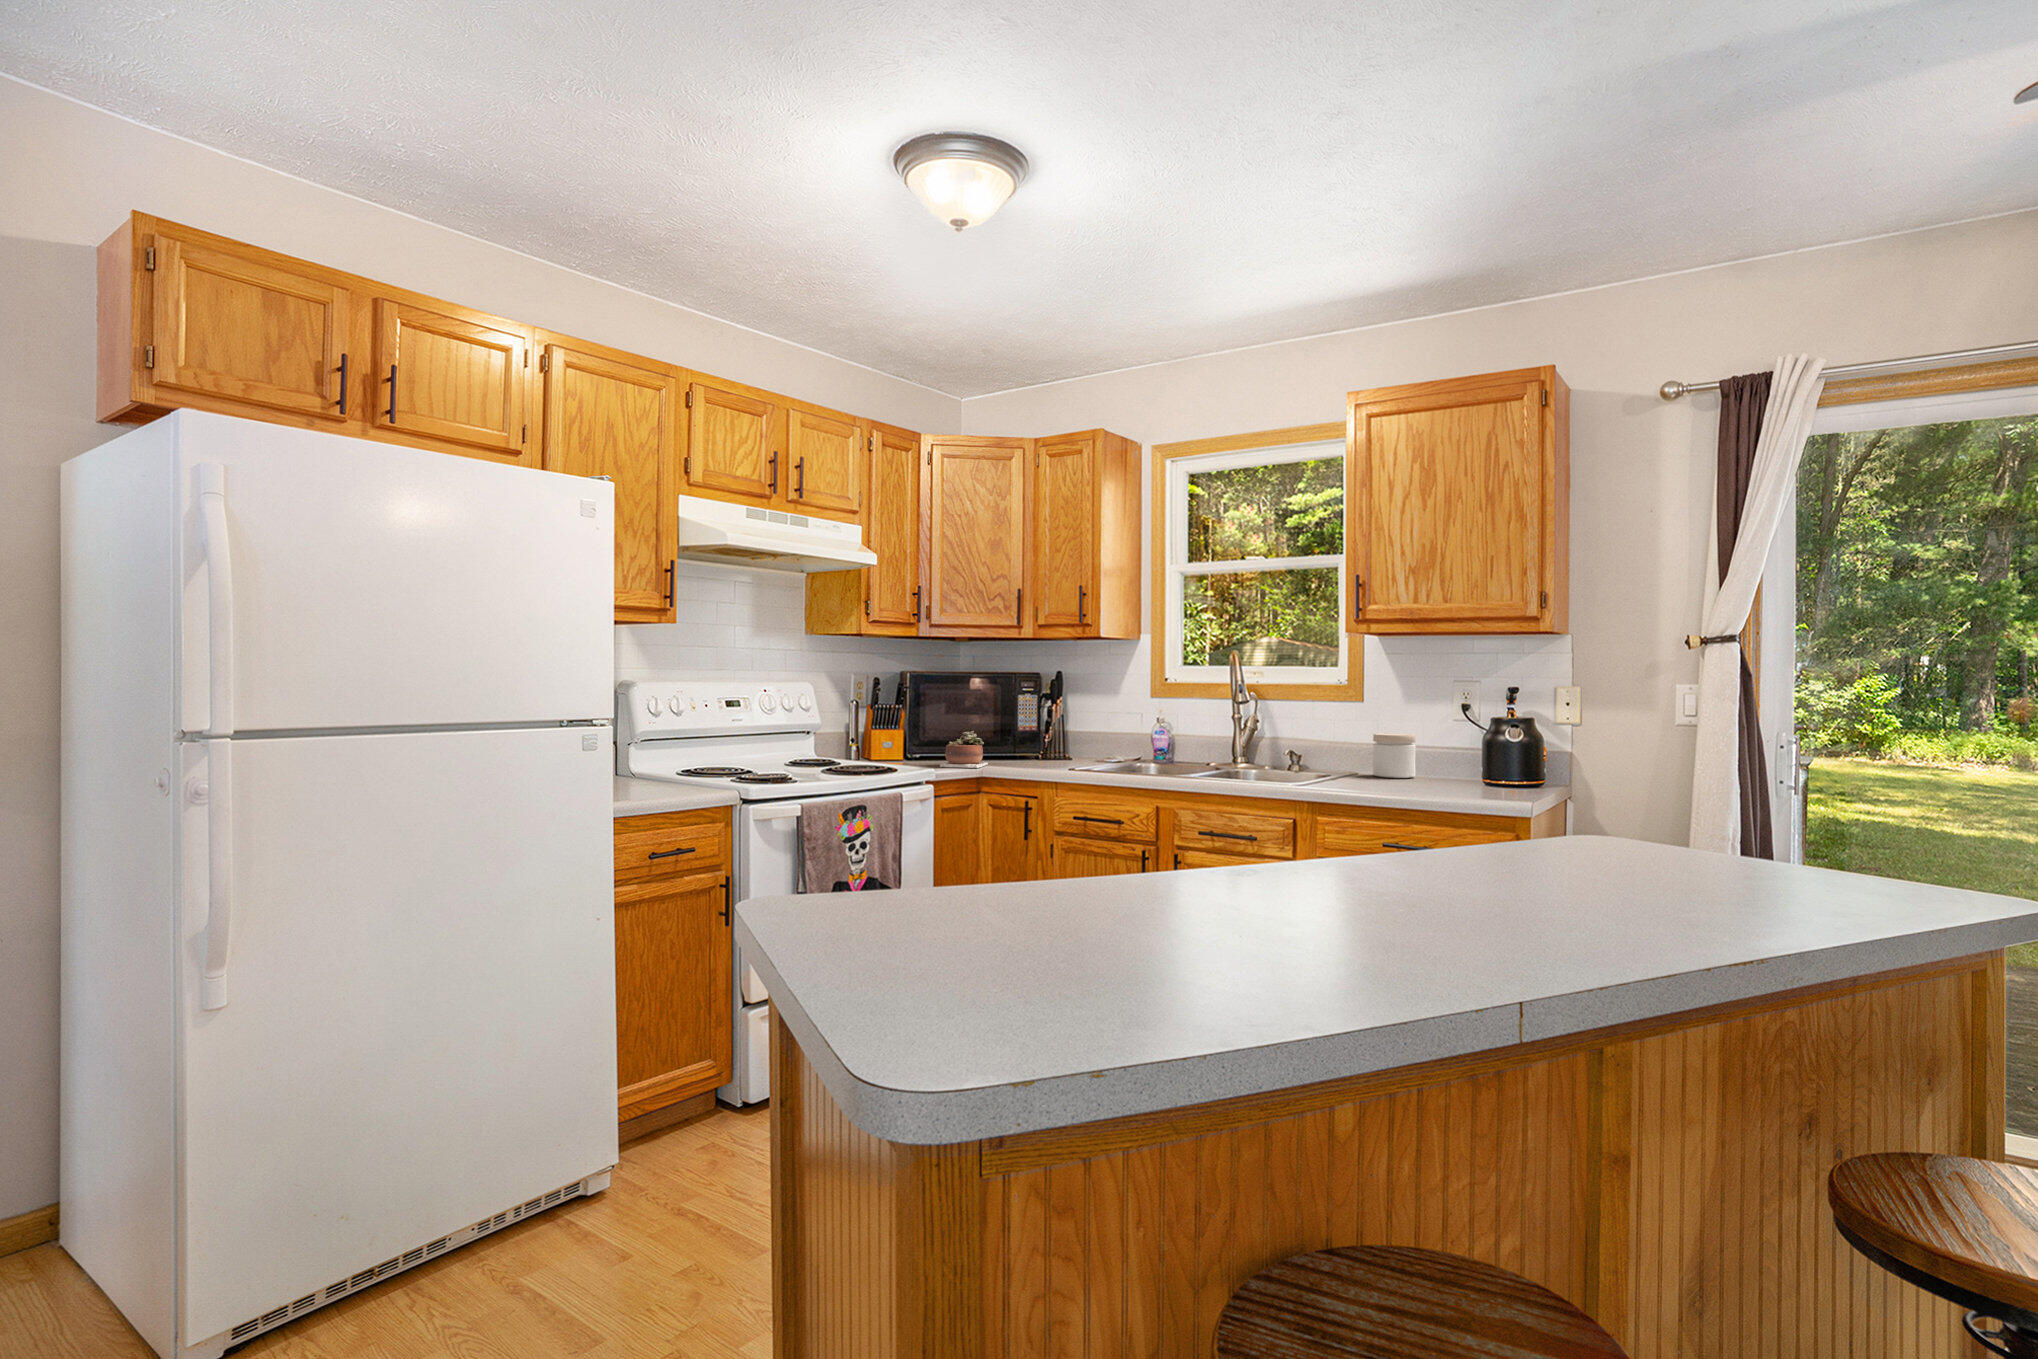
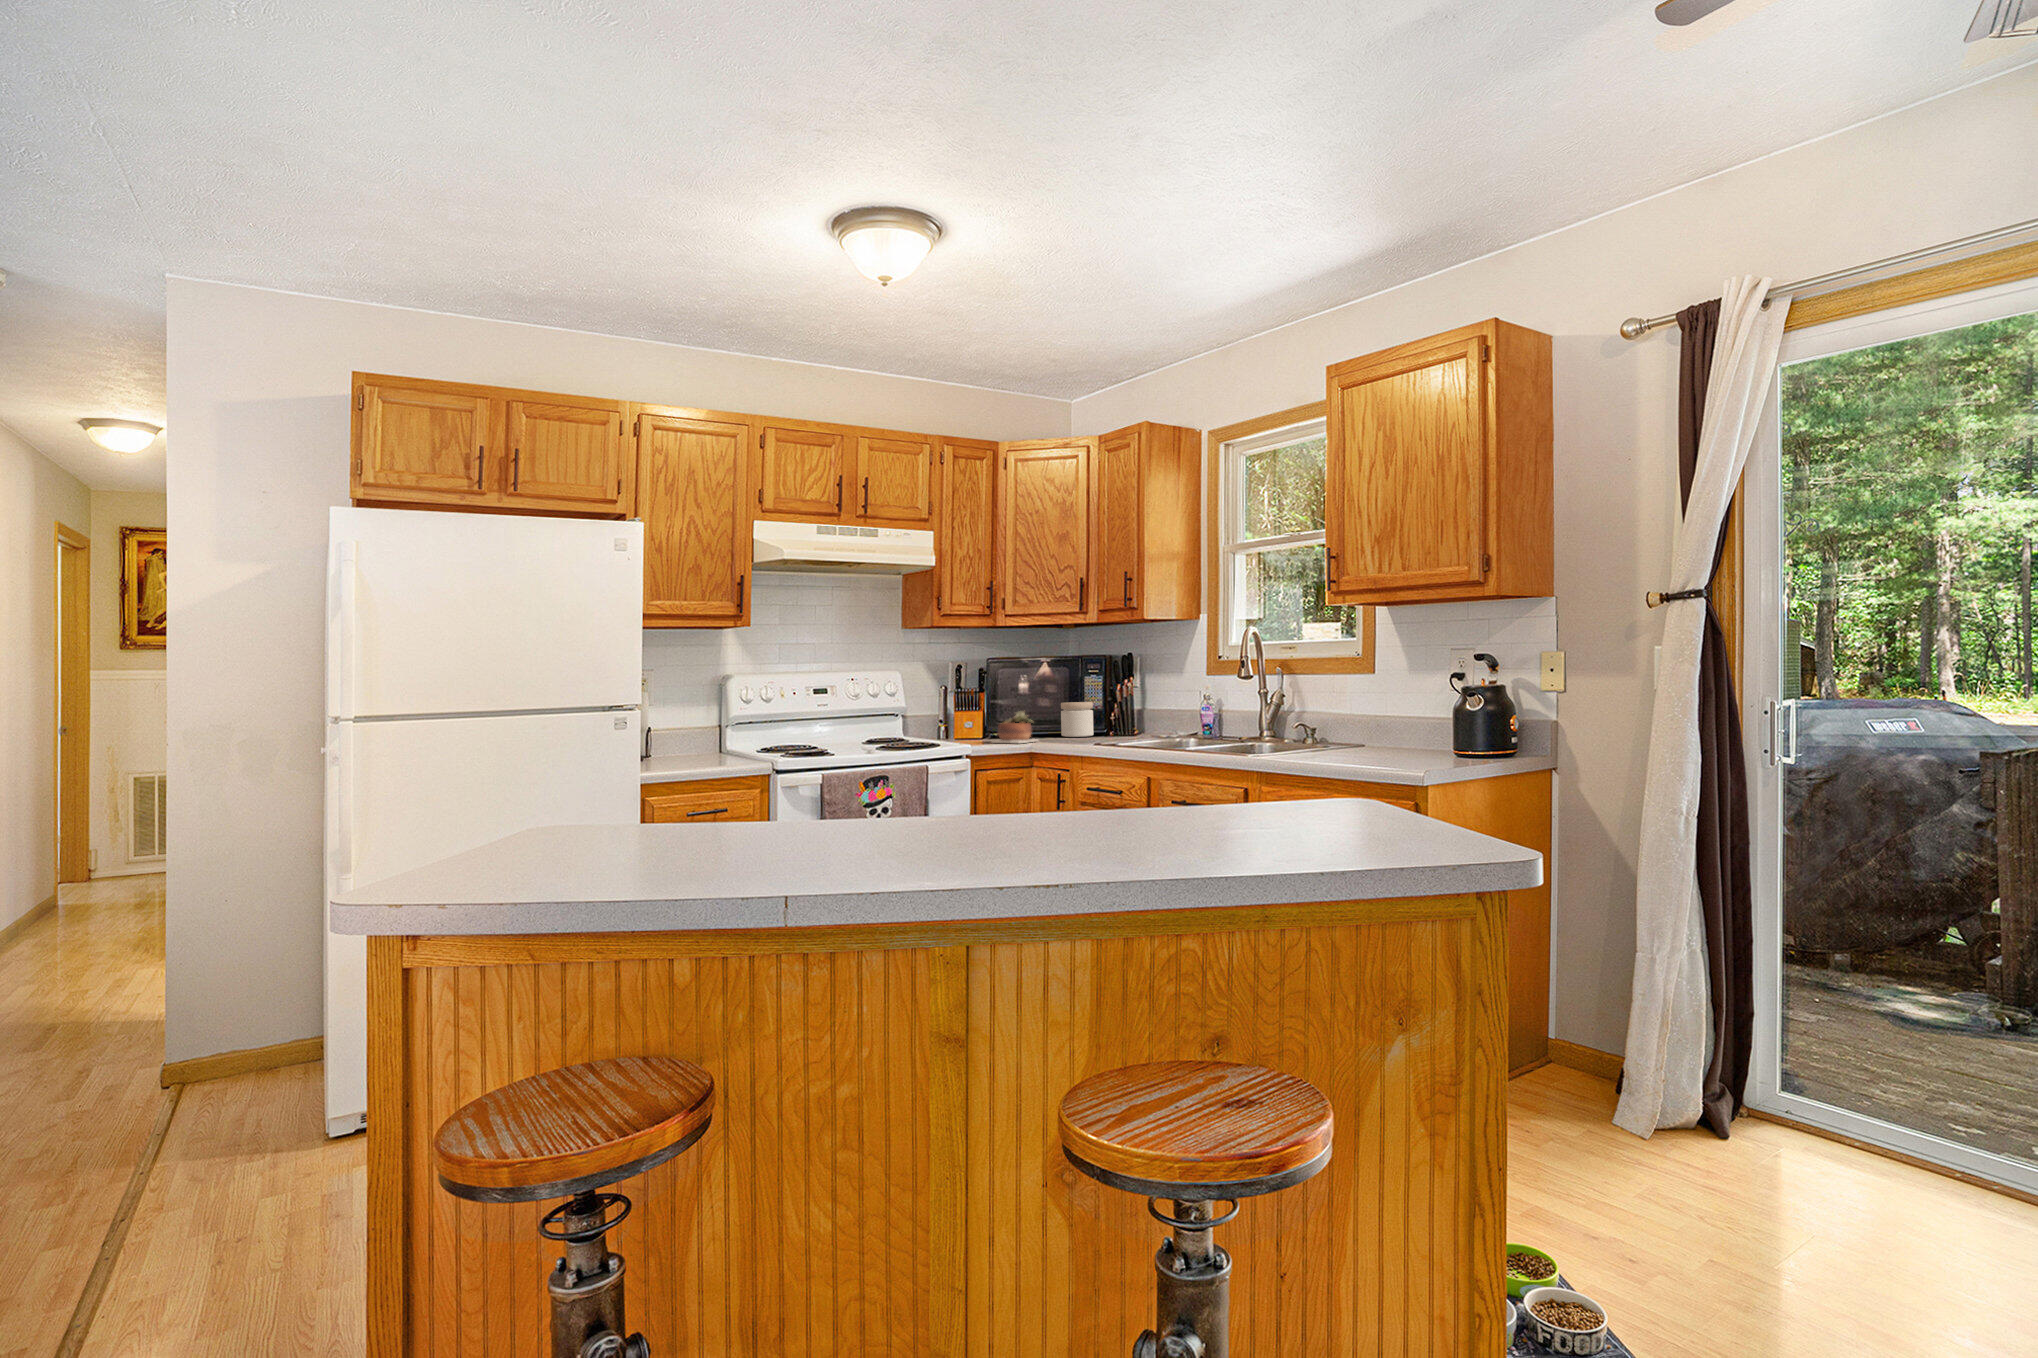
jar: present [1373,733,1416,778] -> present [1061,702,1094,737]

